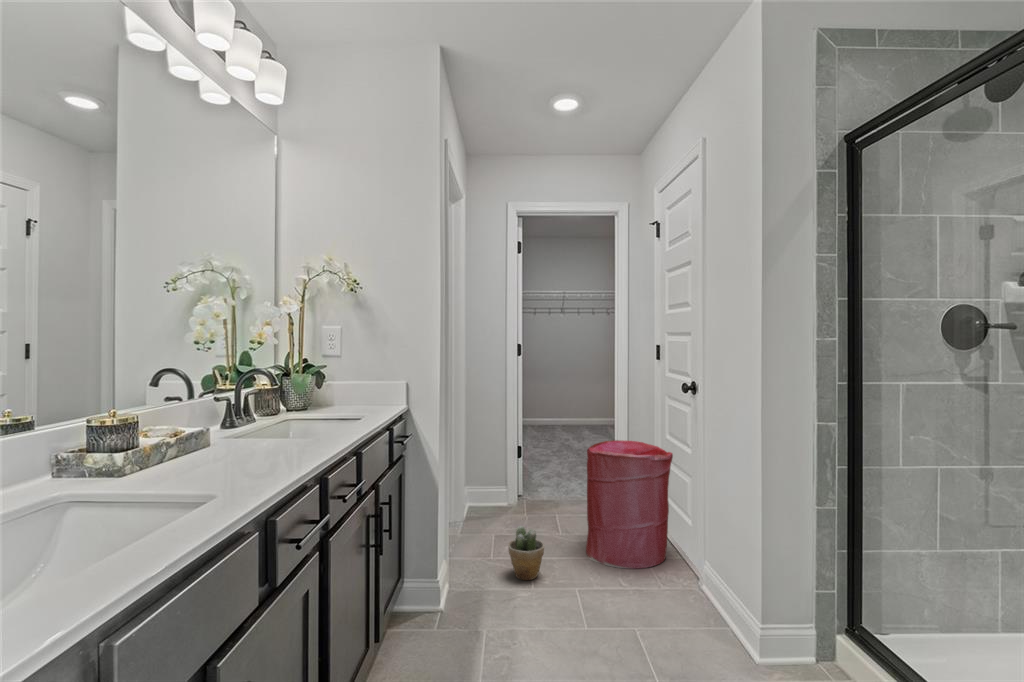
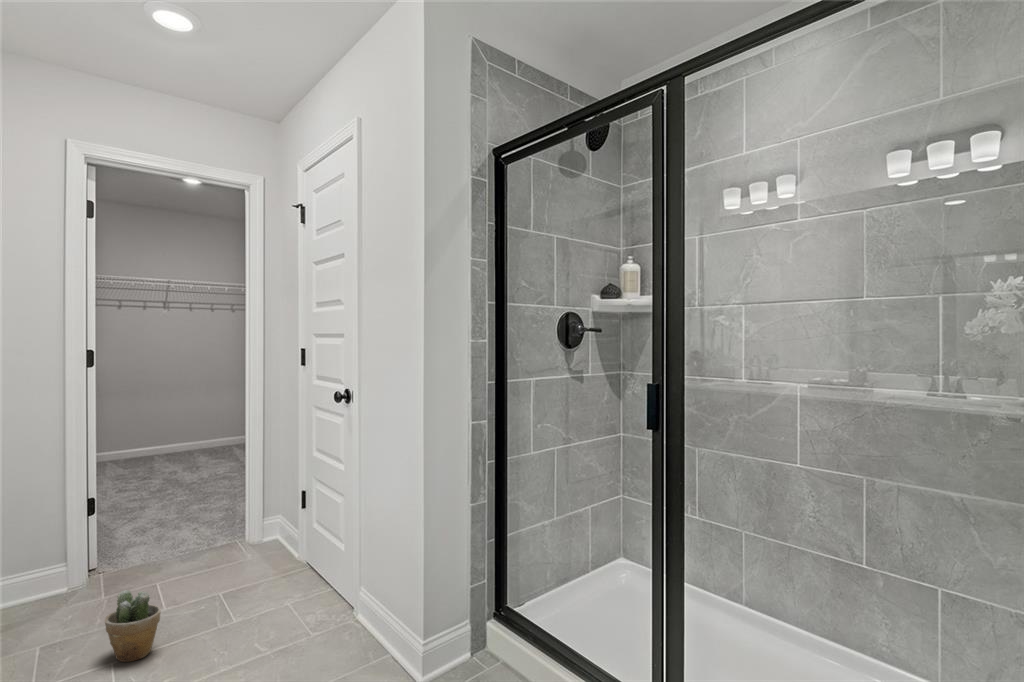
laundry hamper: present [586,440,673,569] -> none [216,462,324,616]

